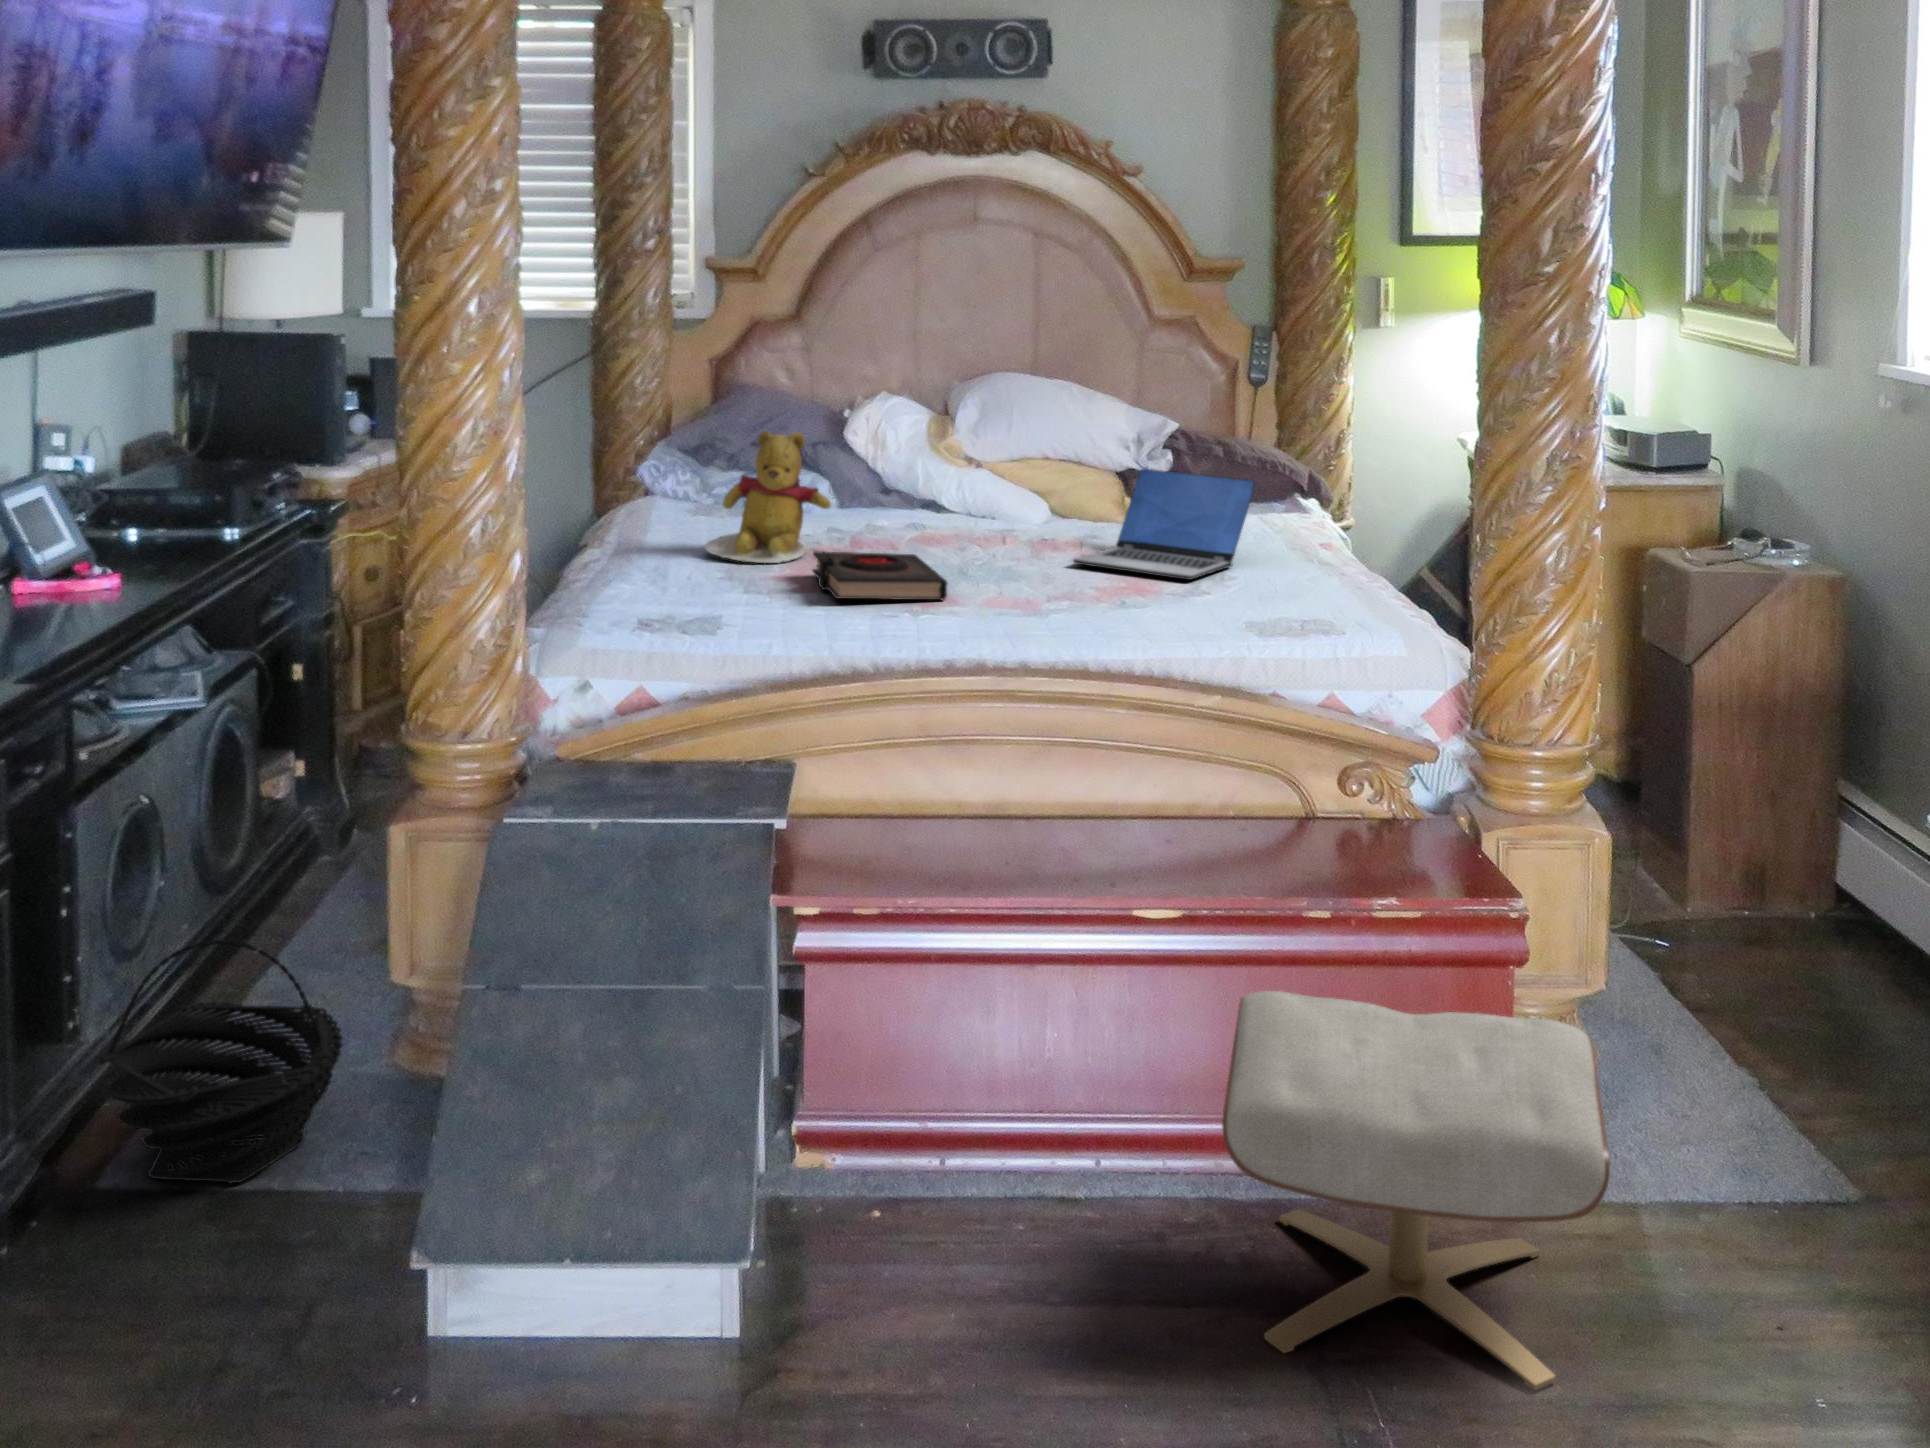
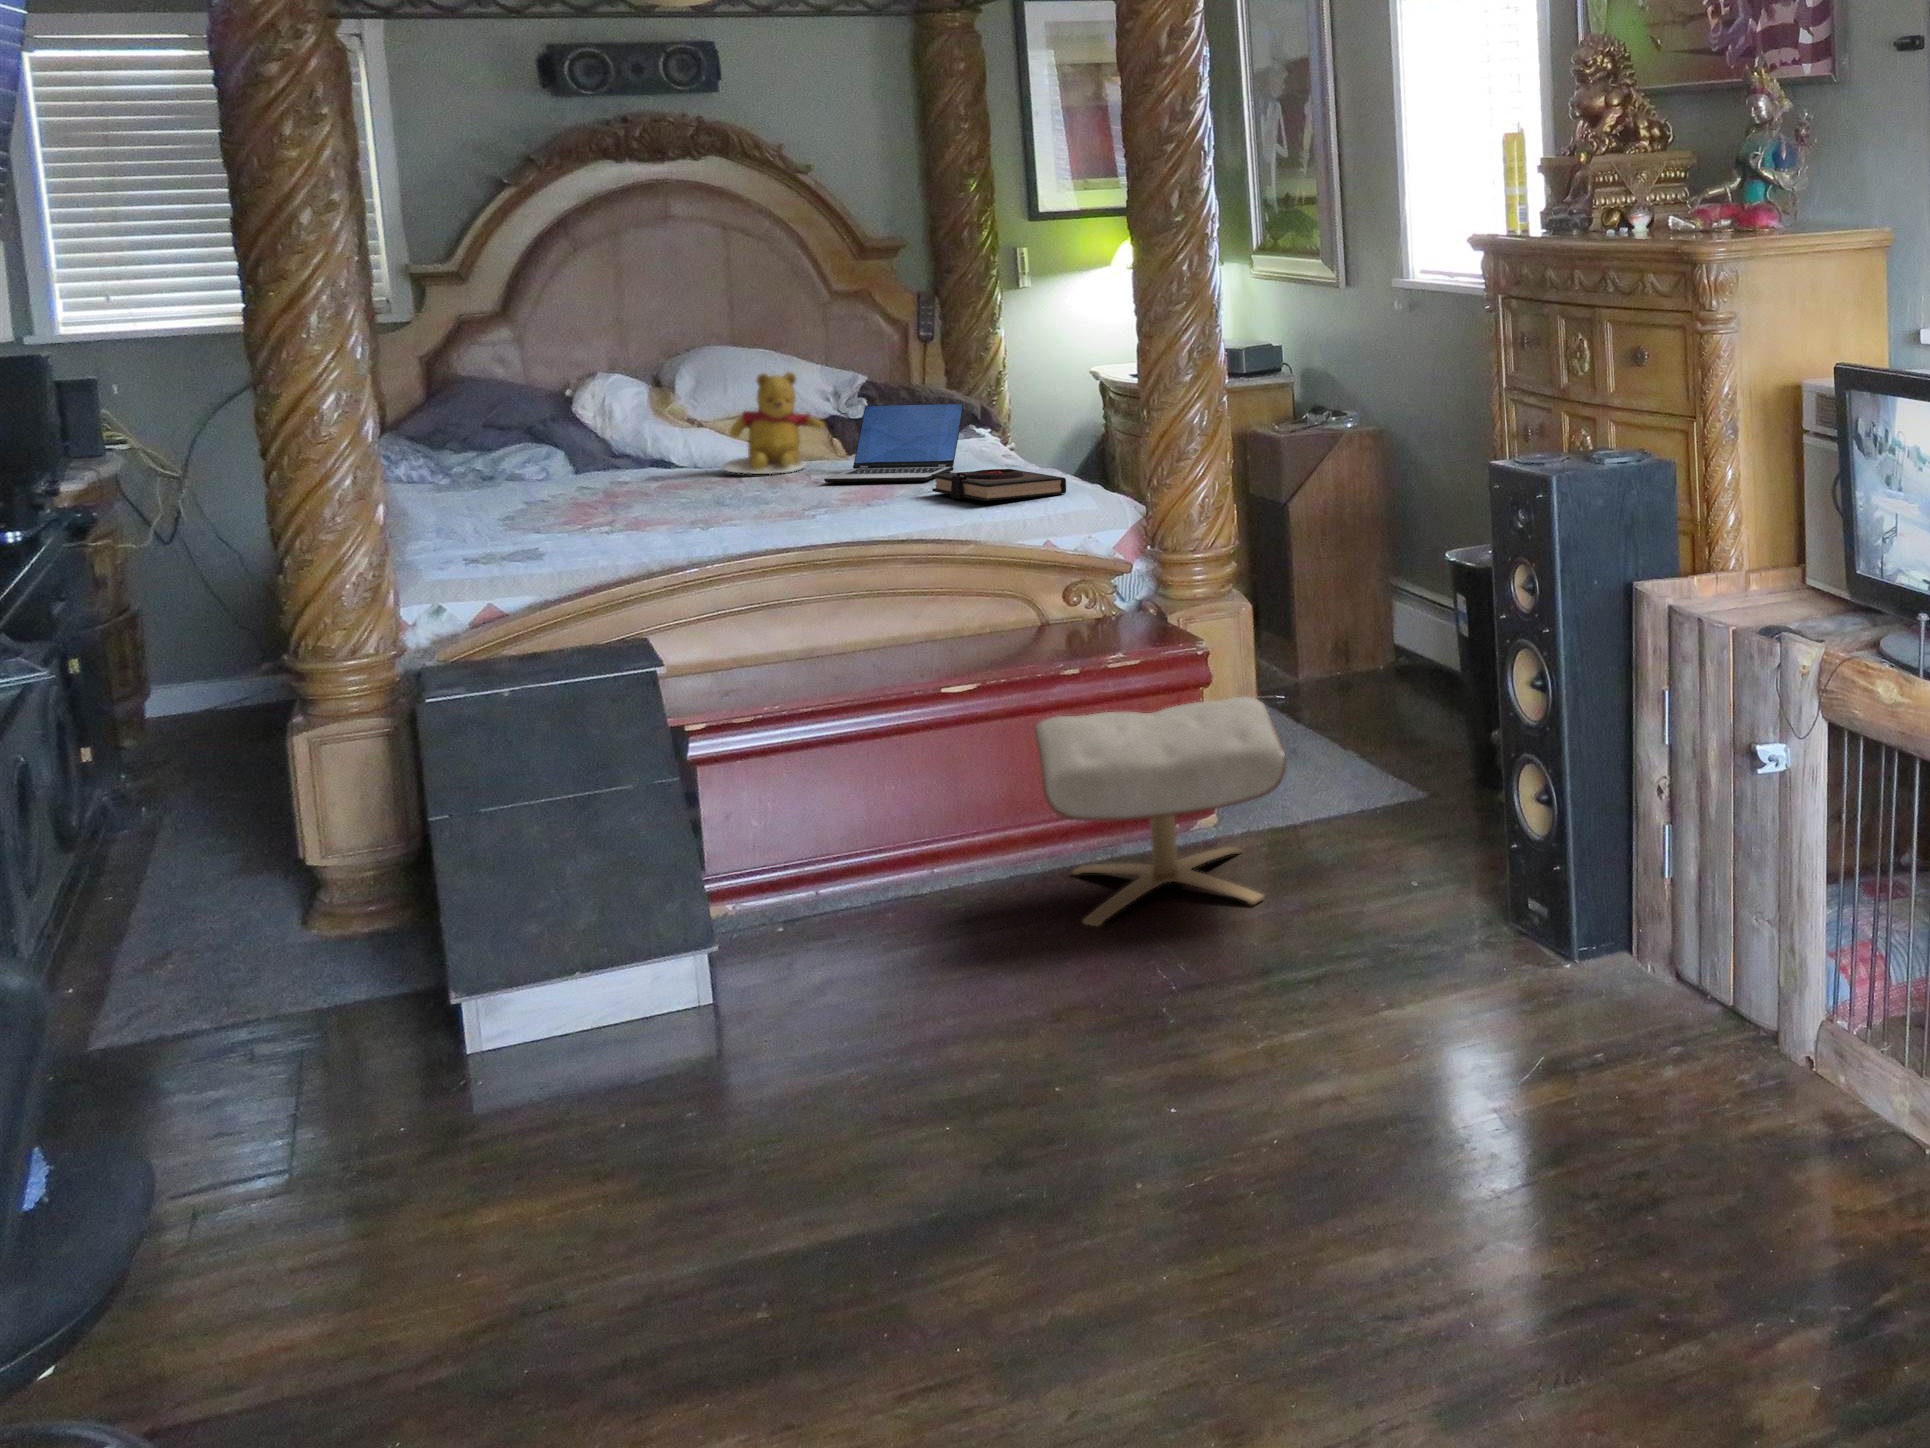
teddy bear: present [705,431,831,563] -> present [722,372,825,474]
book: present [813,551,947,600] -> present [932,469,1066,501]
basket: present [98,940,343,1183] -> none [37,848,283,1058]

